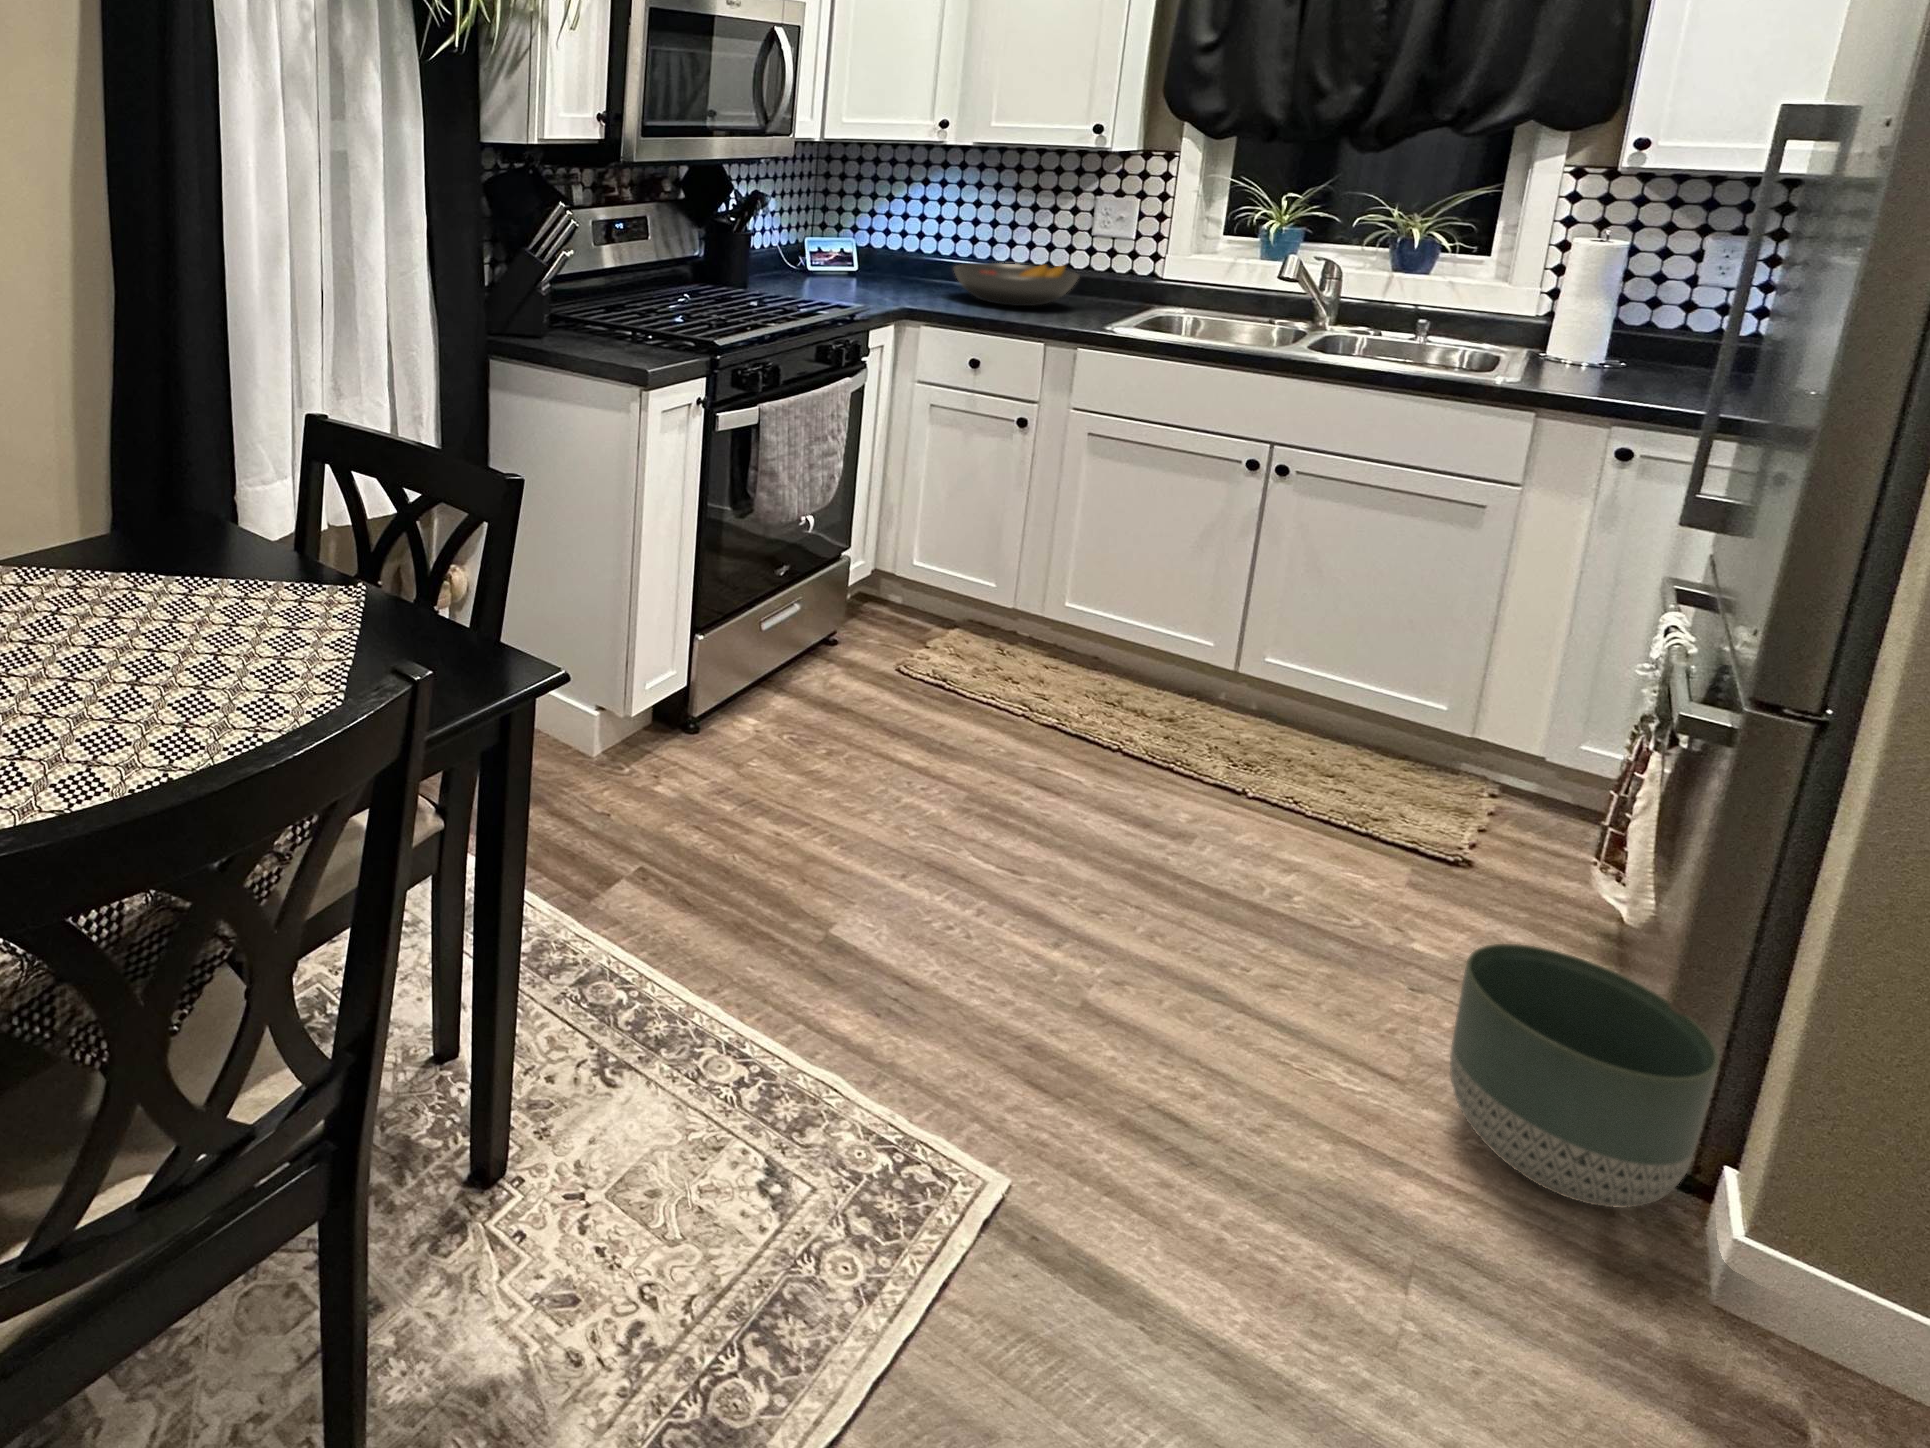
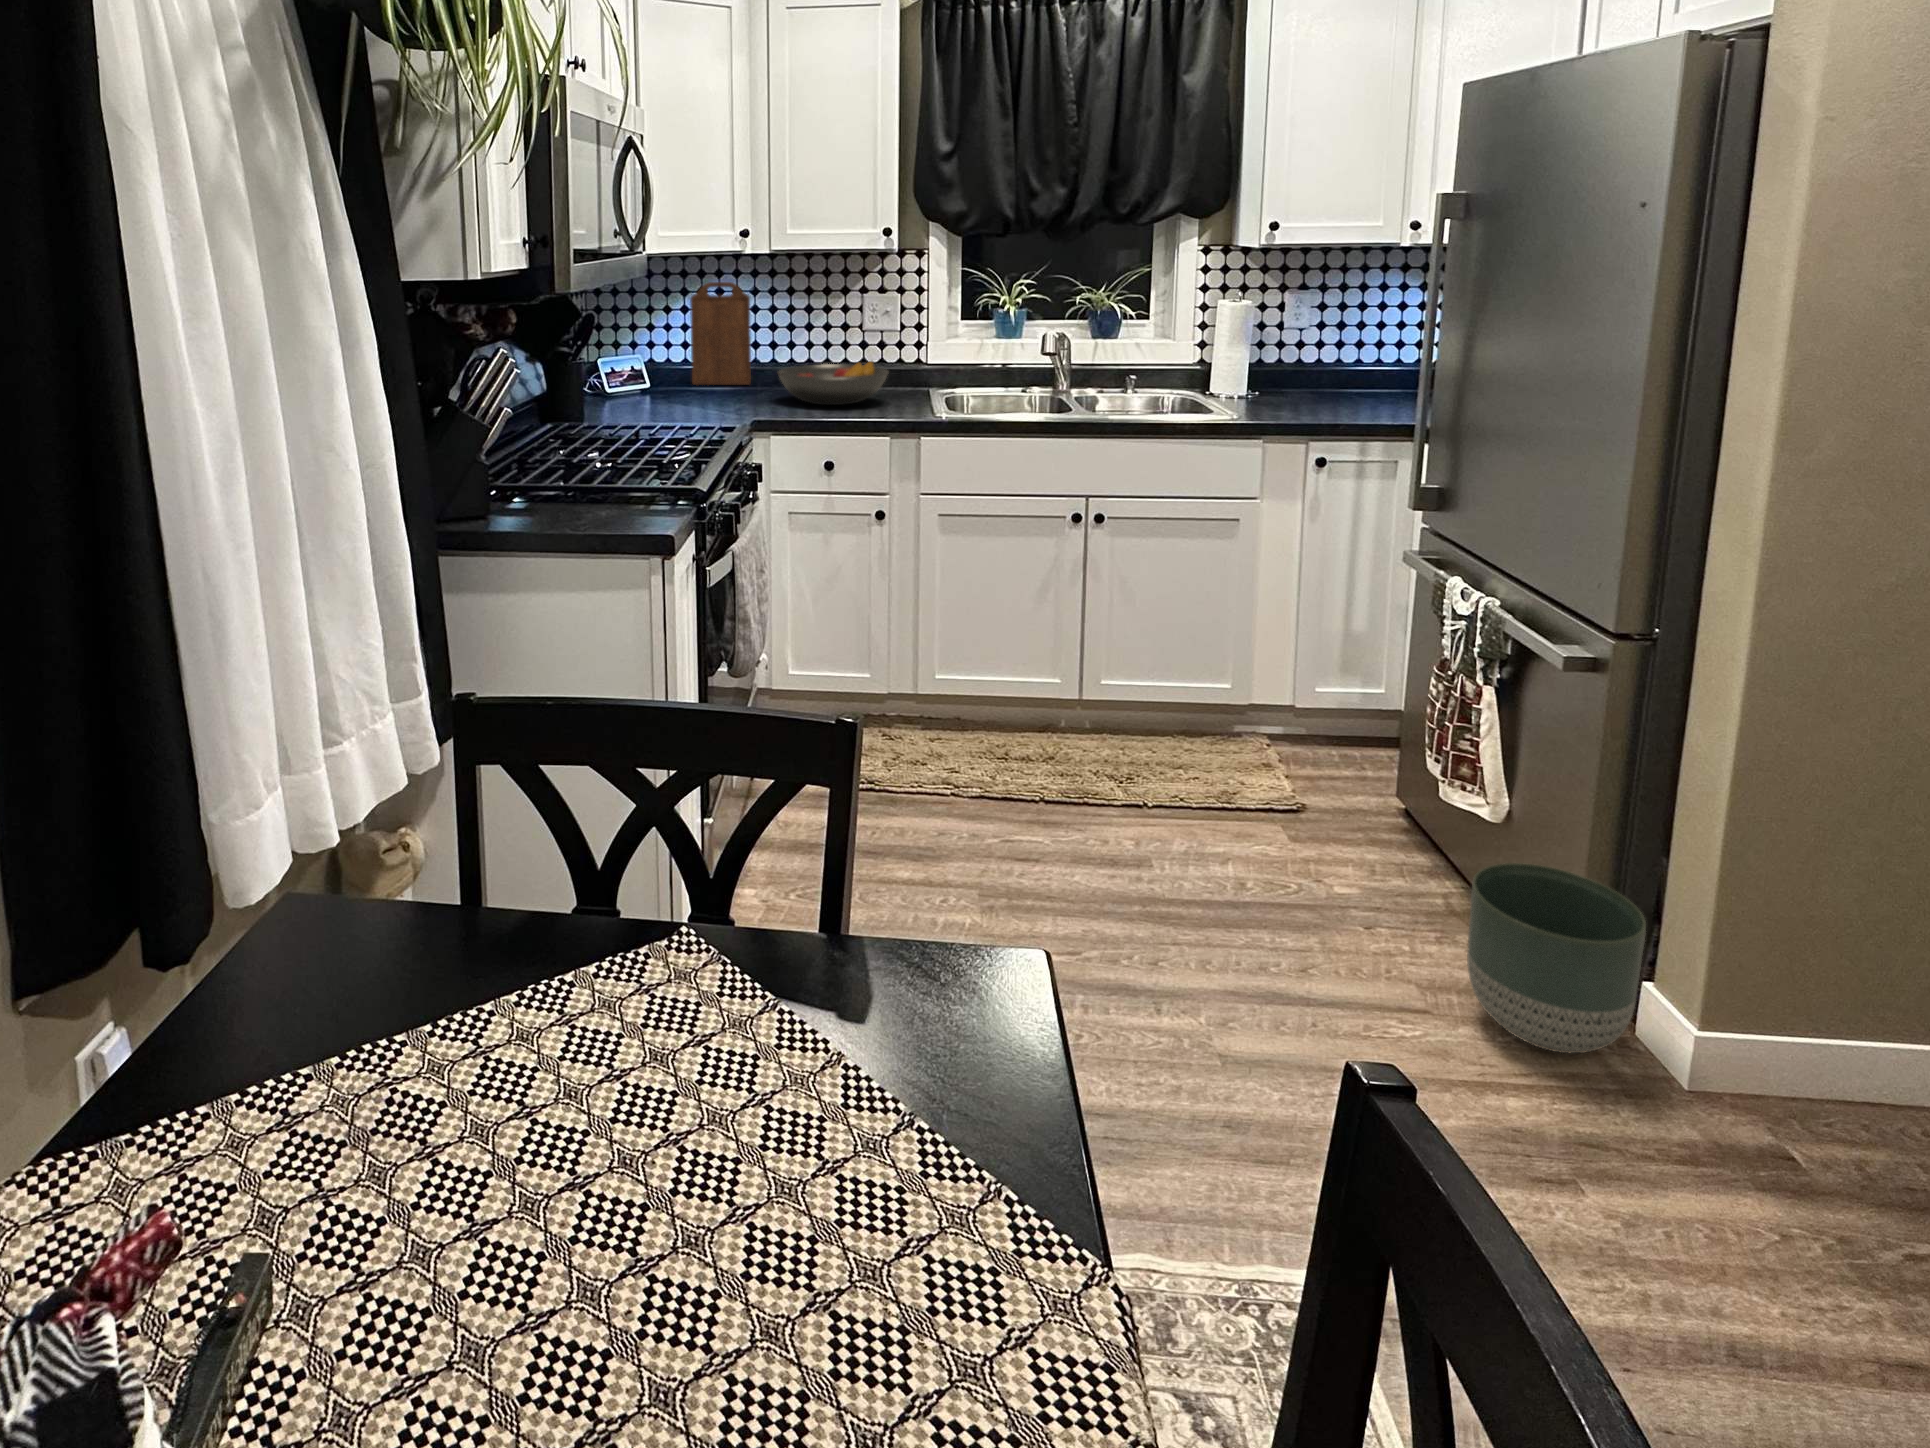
cutting board: none [898,173,966,279] -> present [690,282,751,385]

